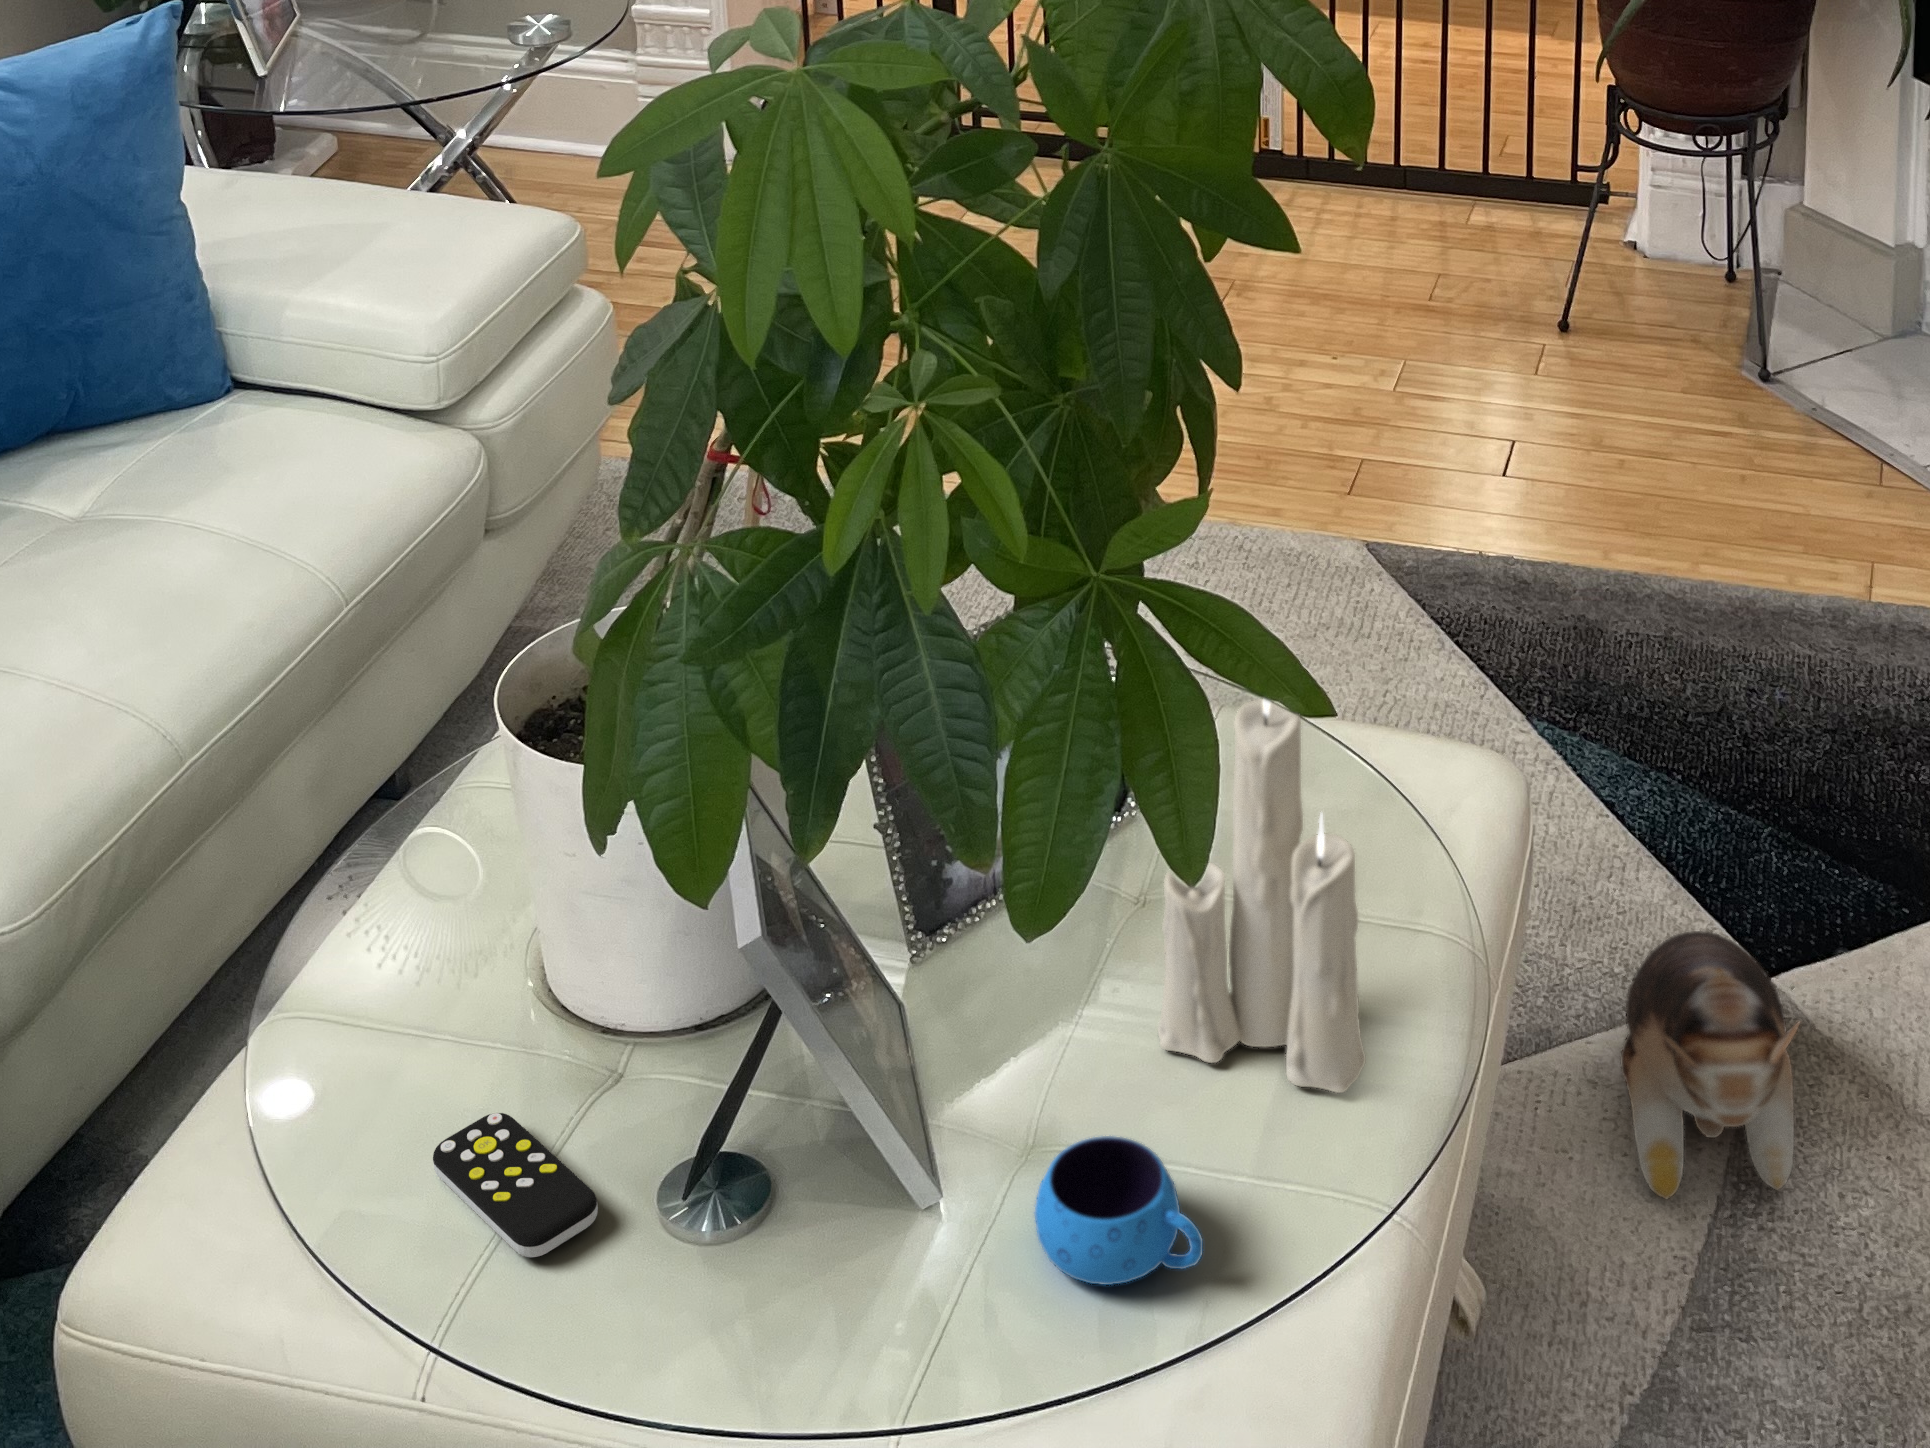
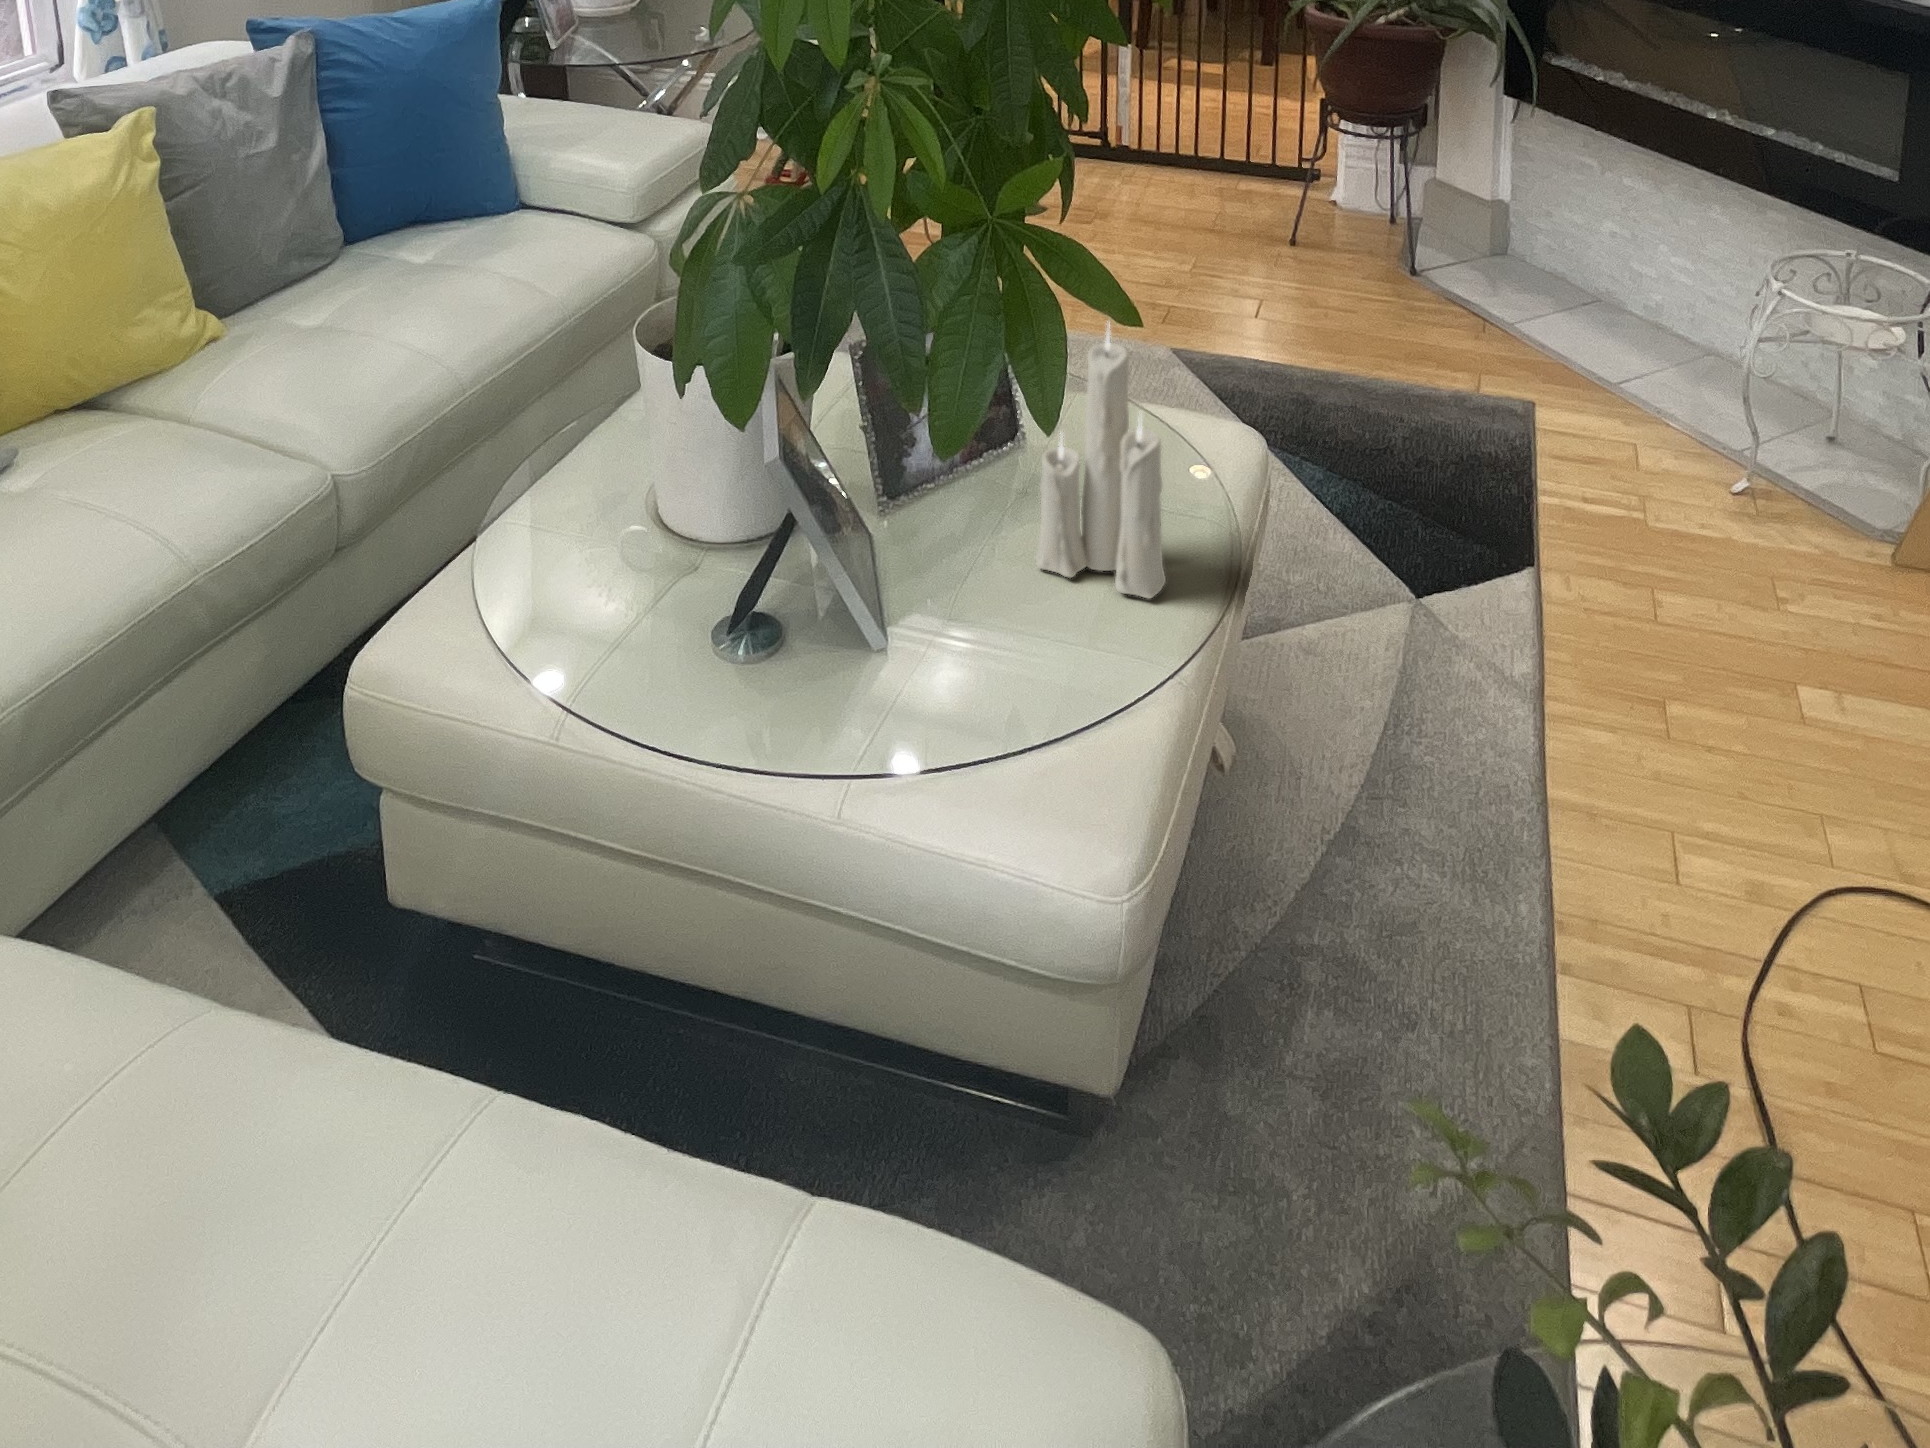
plush toy: present [1620,931,1800,1199] -> none [1329,555,1443,722]
remote control: present [433,1113,598,1257] -> none [585,577,683,659]
mug: present [1035,1136,1203,1285] -> none [952,607,1058,697]

